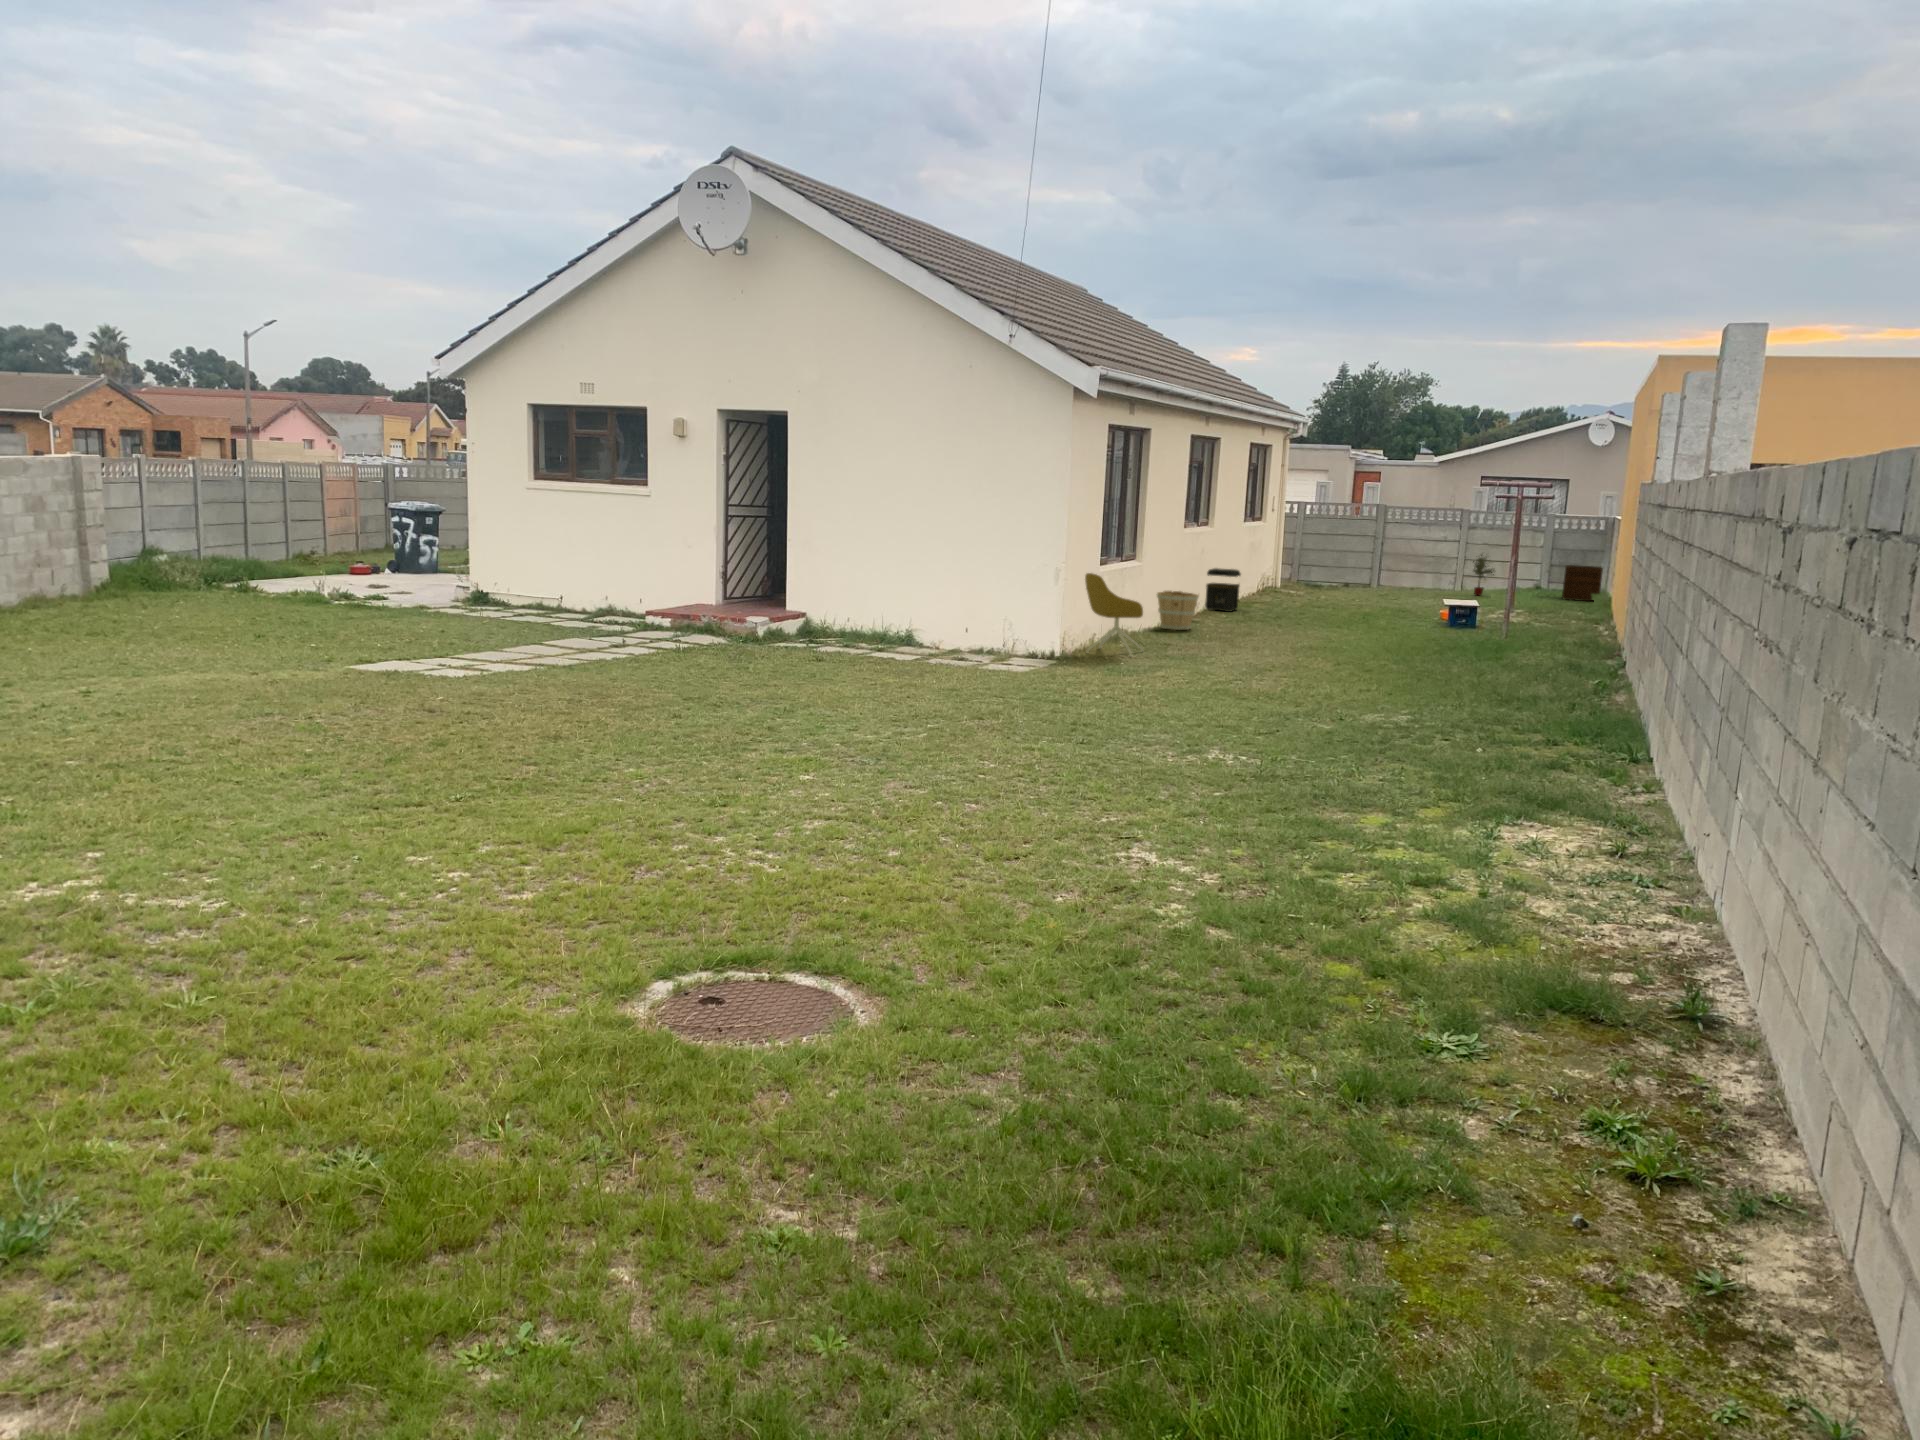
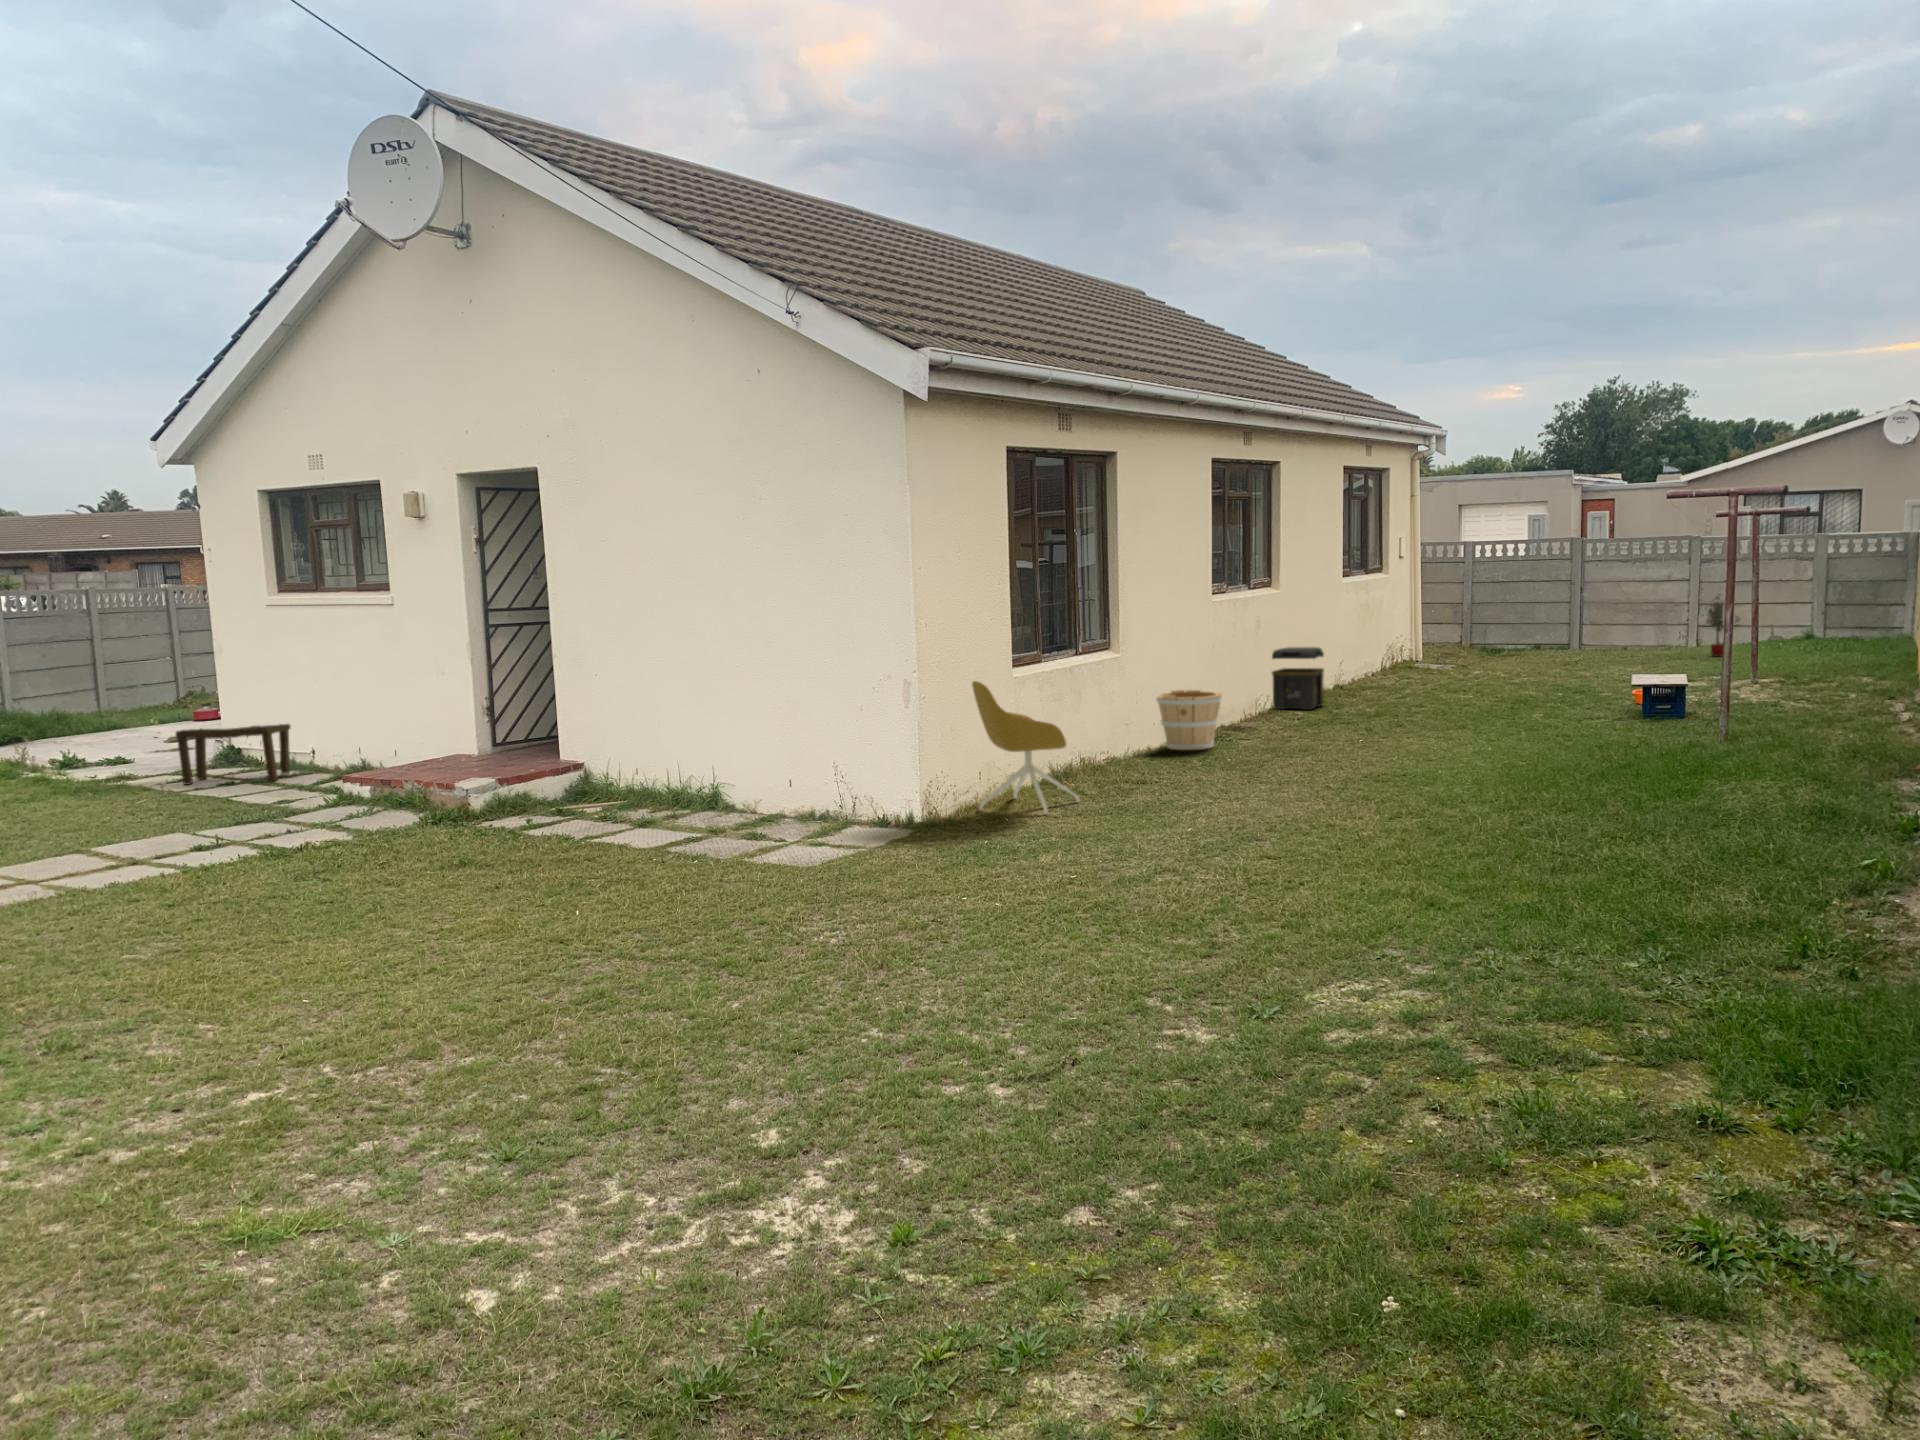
wooden crate: present [1562,565,1603,601] -> none [1848,603,1908,654]
bench: none [481,573,557,614] -> present [176,724,291,785]

